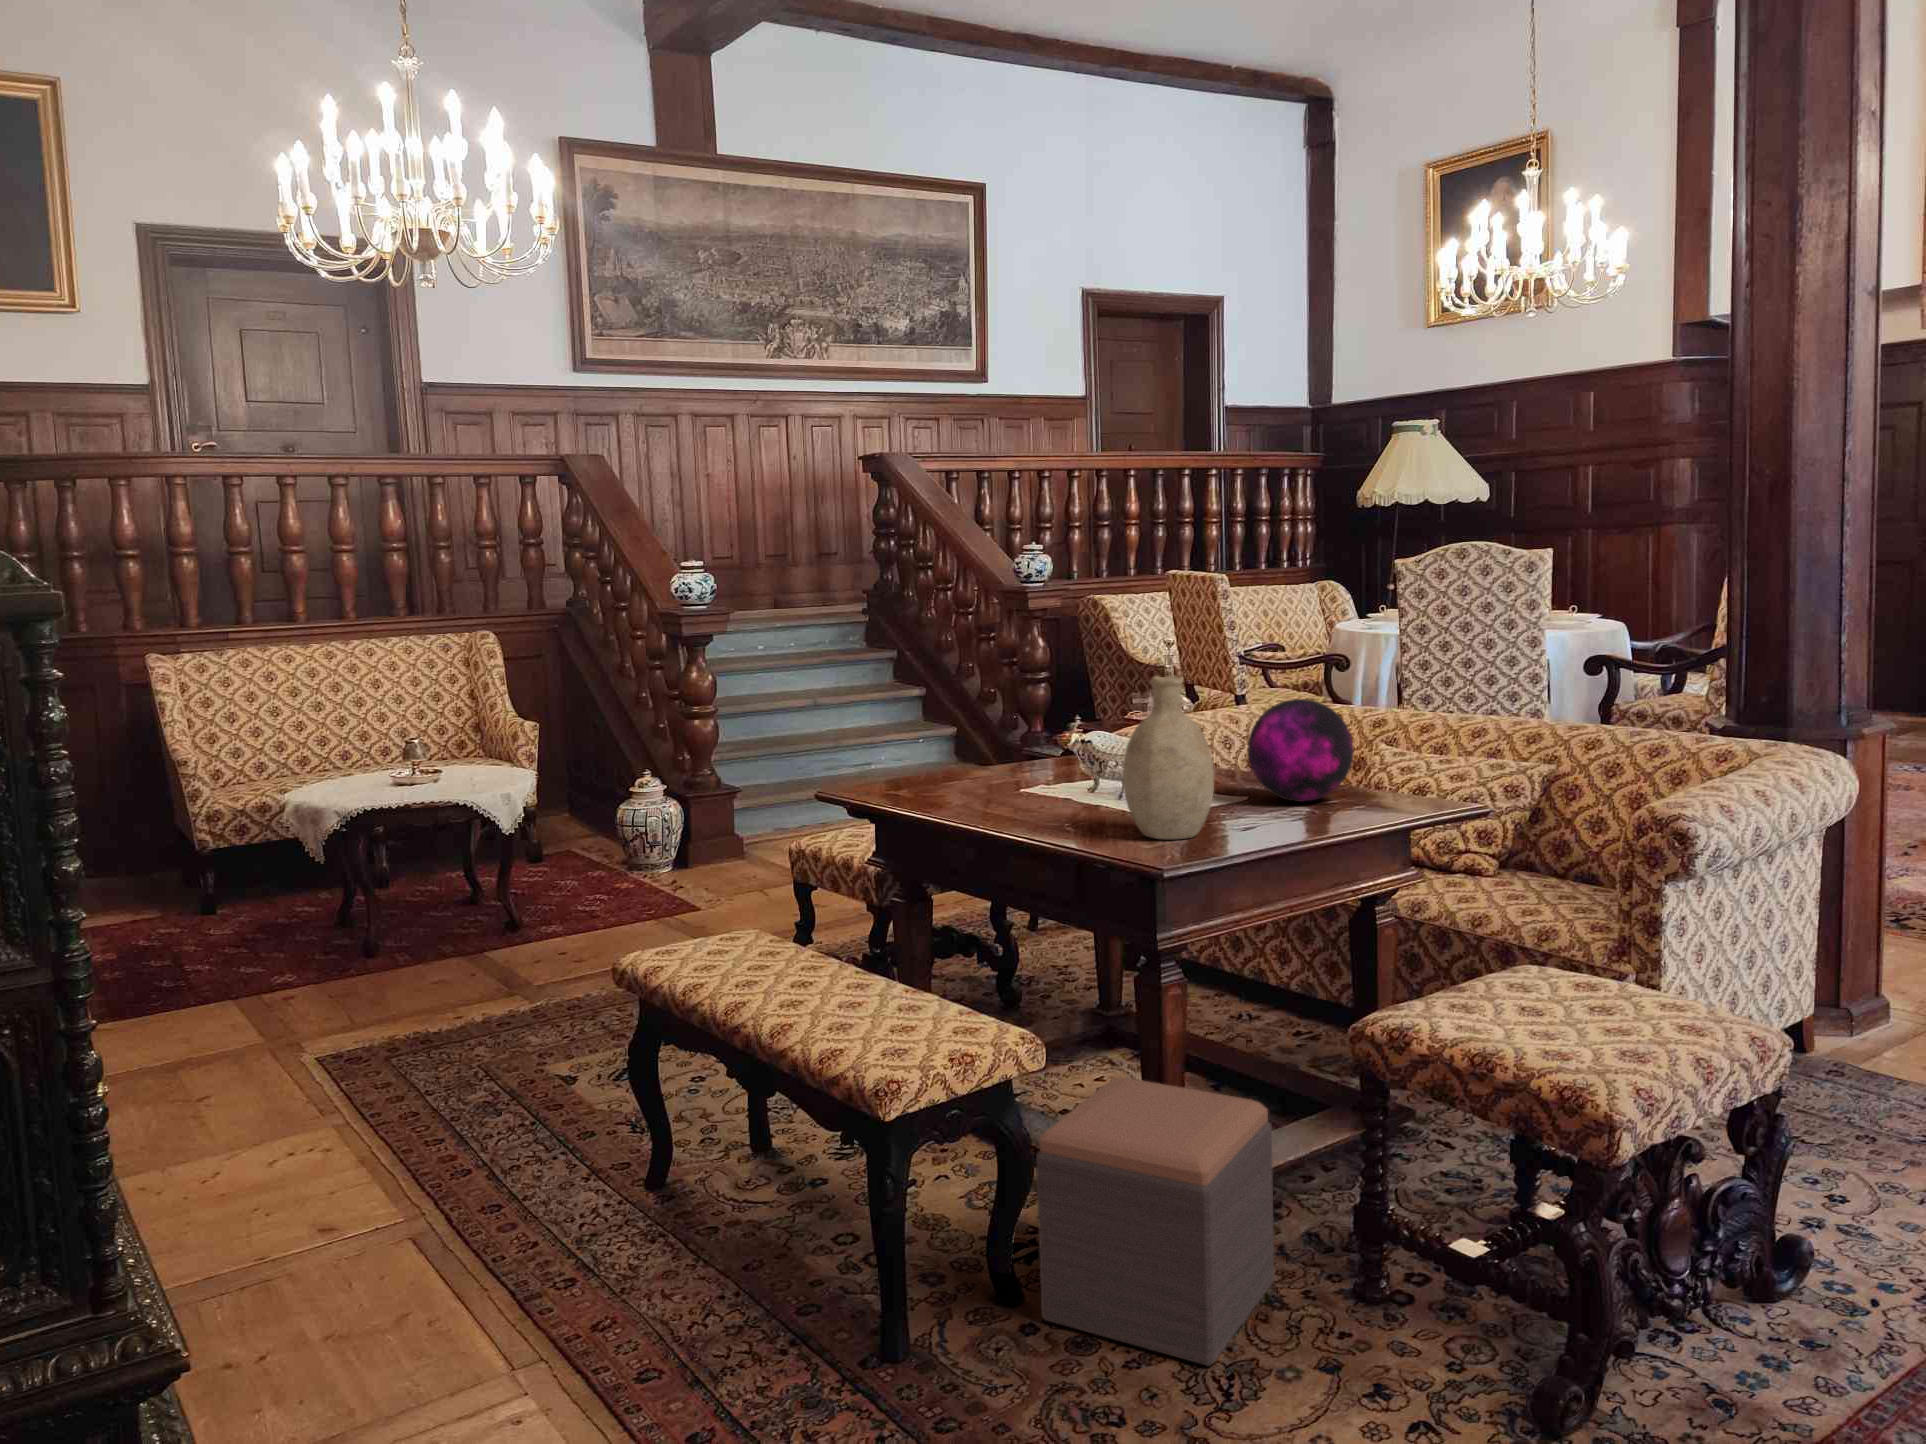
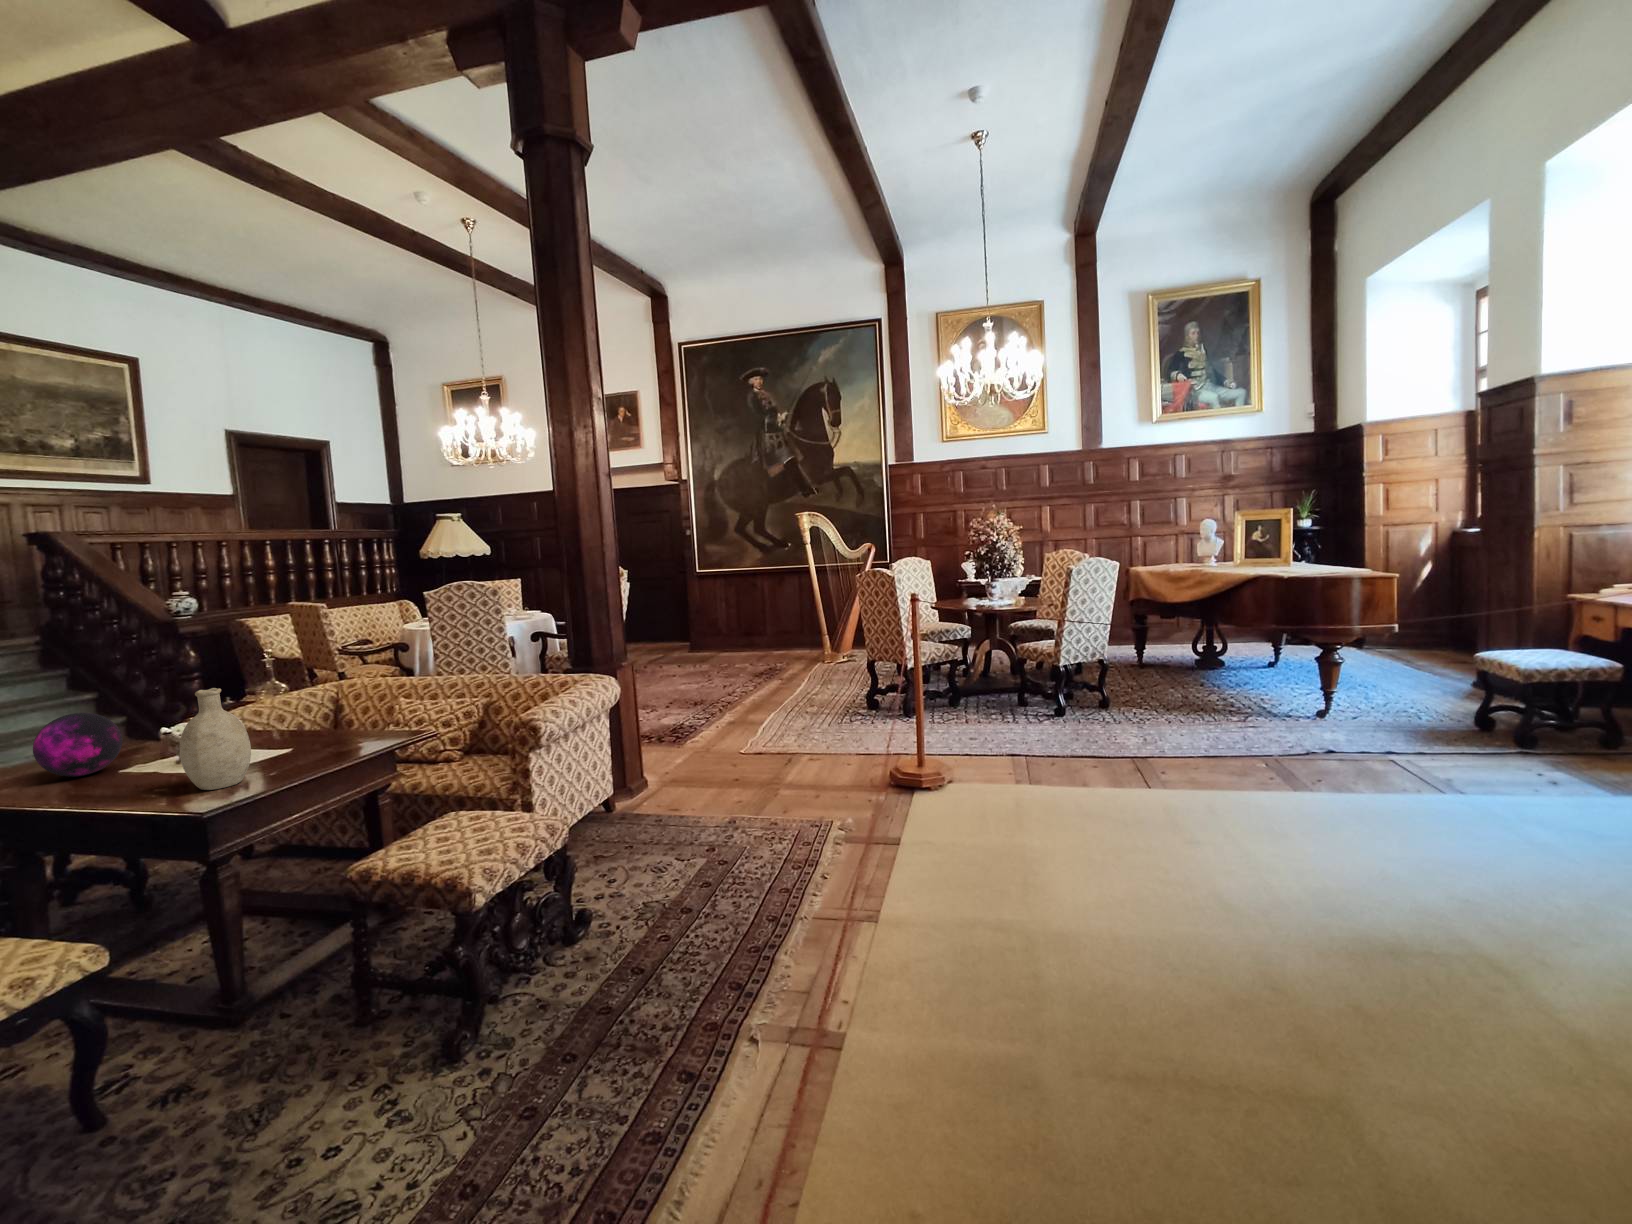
decorative orb: present [1248,699,1354,802] -> present [33,713,122,777]
footstool: present [1036,1077,1274,1366] -> none [100,934,307,1131]

